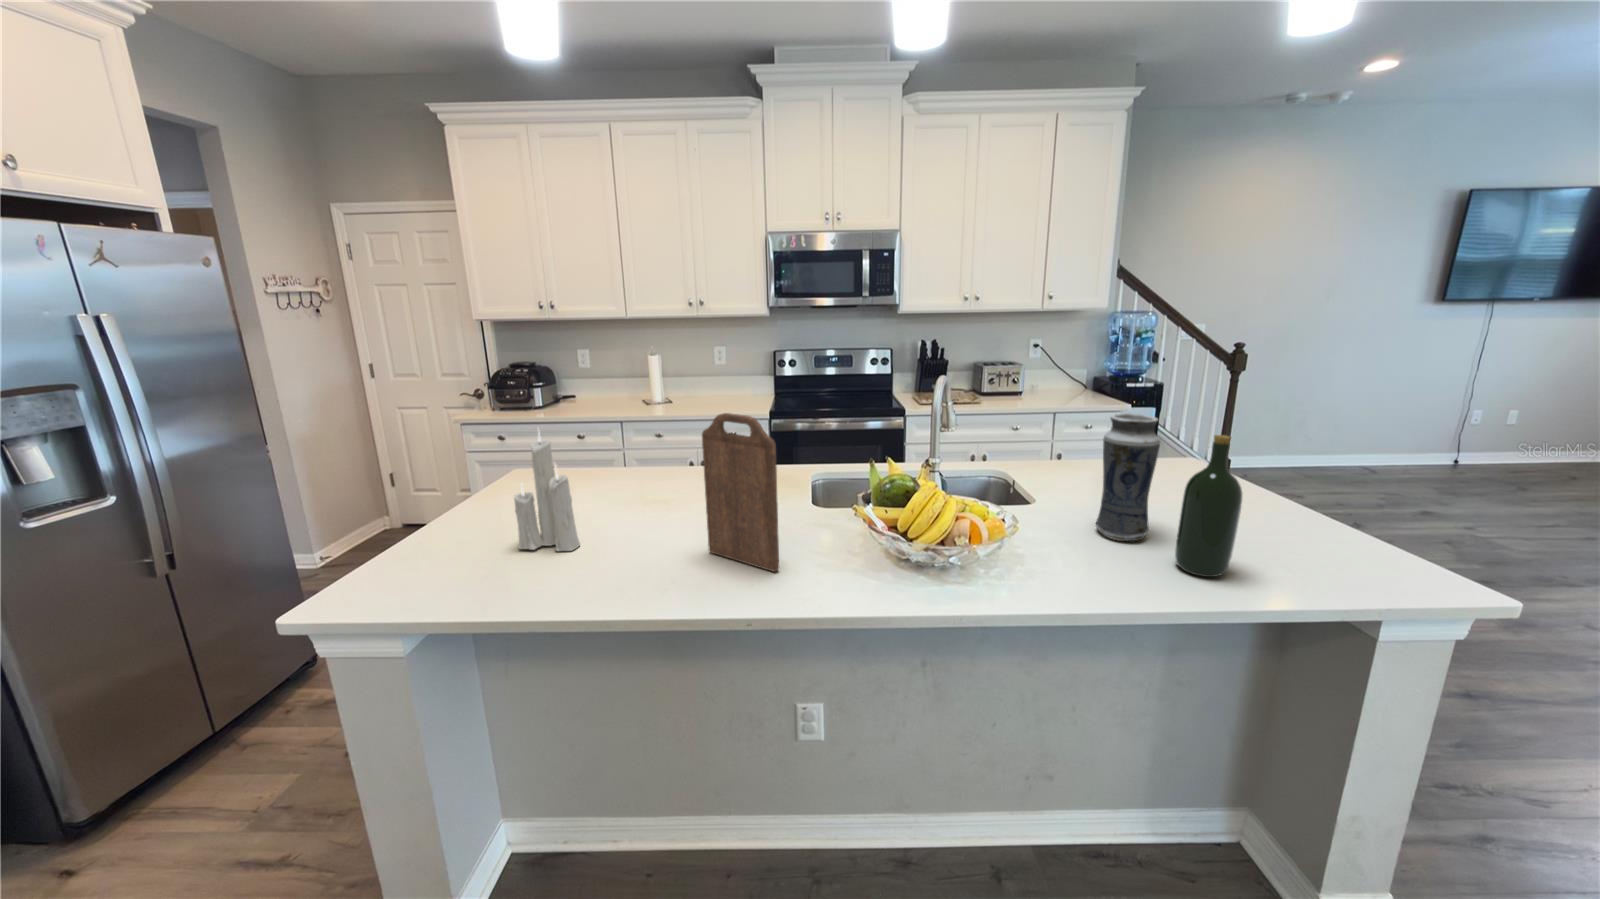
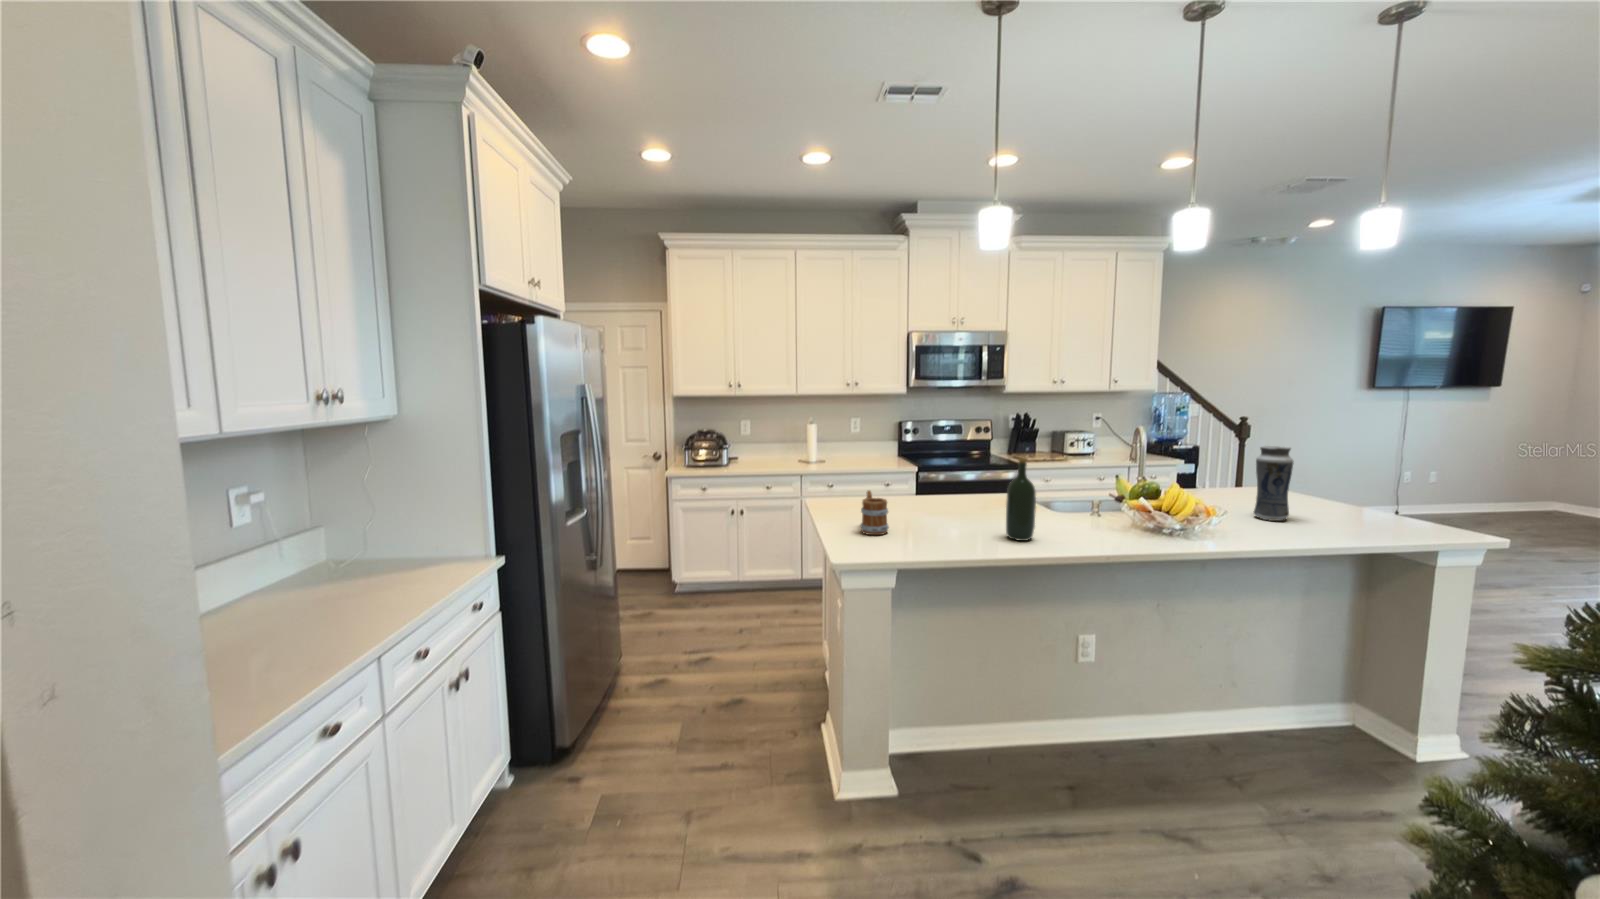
cutting board: present [702,413,779,572] -> none [1038,442,1100,537]
candle: present [514,433,580,551] -> none [912,449,951,532]
wine bottle: present [1175,435,1242,577] -> present [1006,458,1036,541]
mug: none [431,481,486,555] -> present [860,491,889,535]

